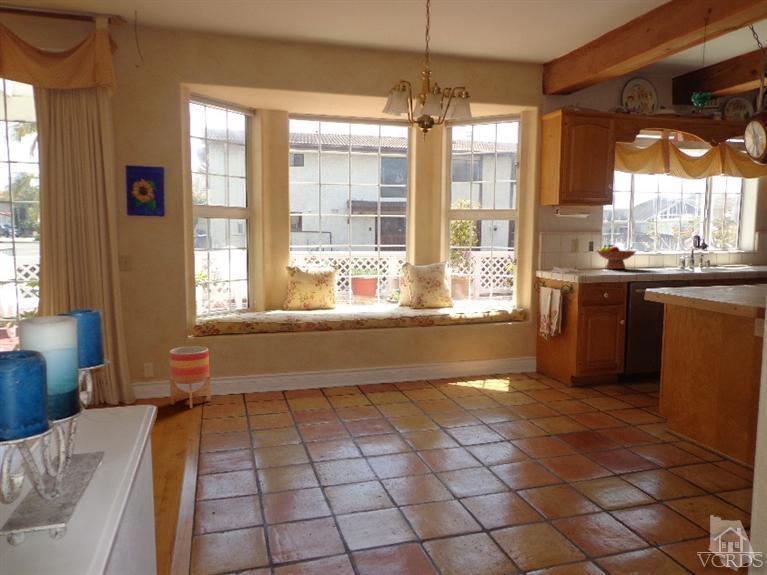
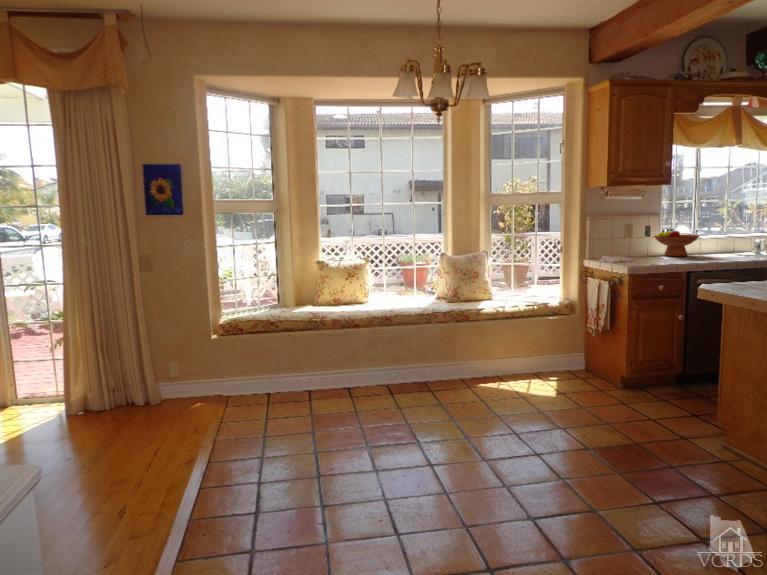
planter: present [170,346,211,408] -> none [191,346,235,410]

